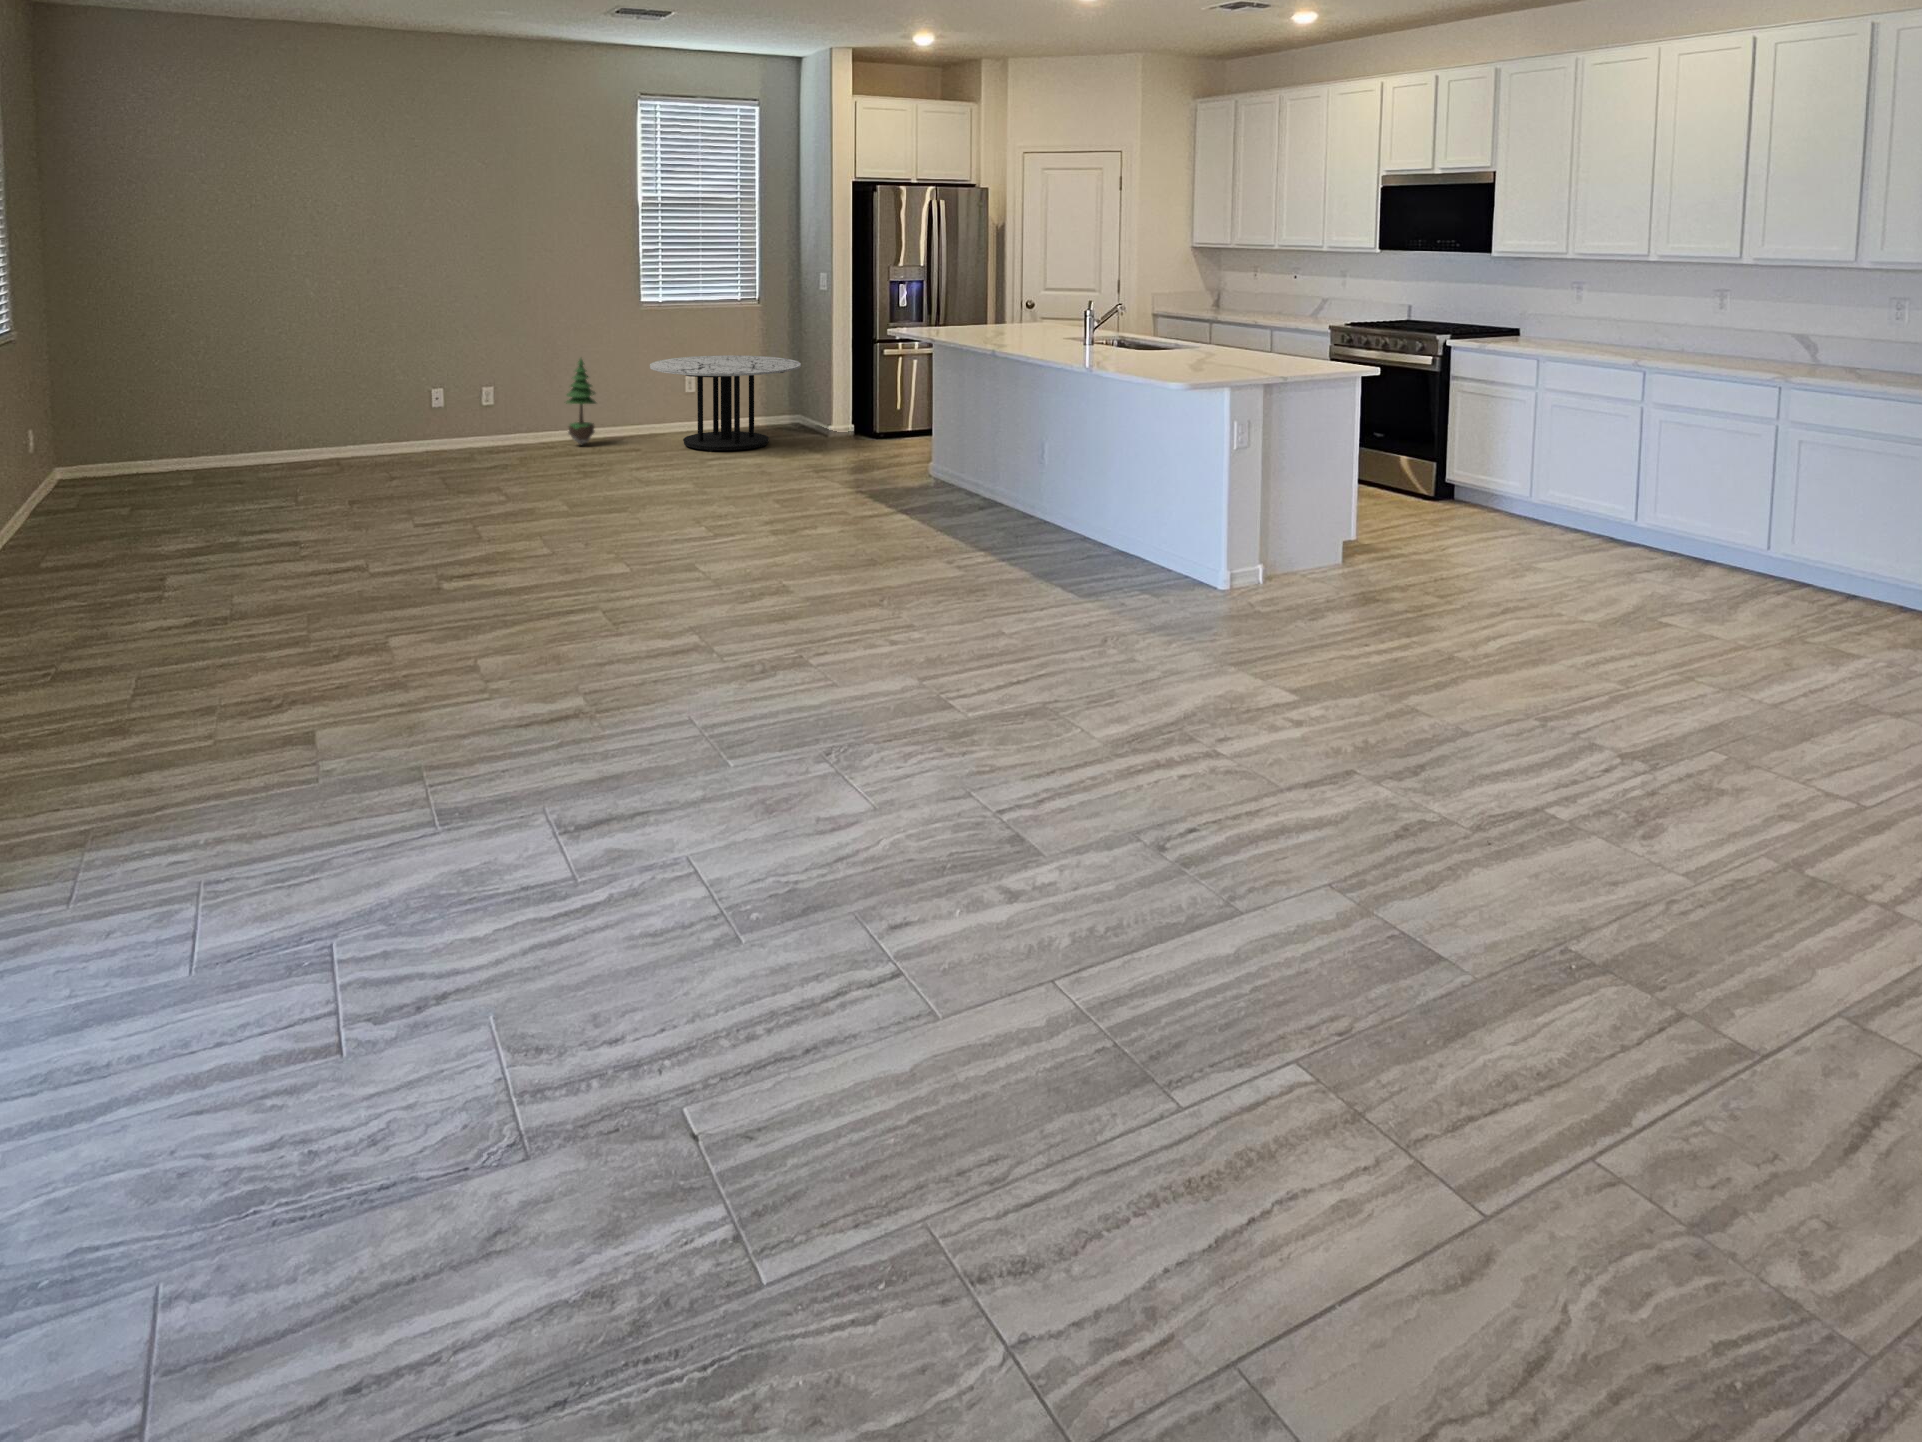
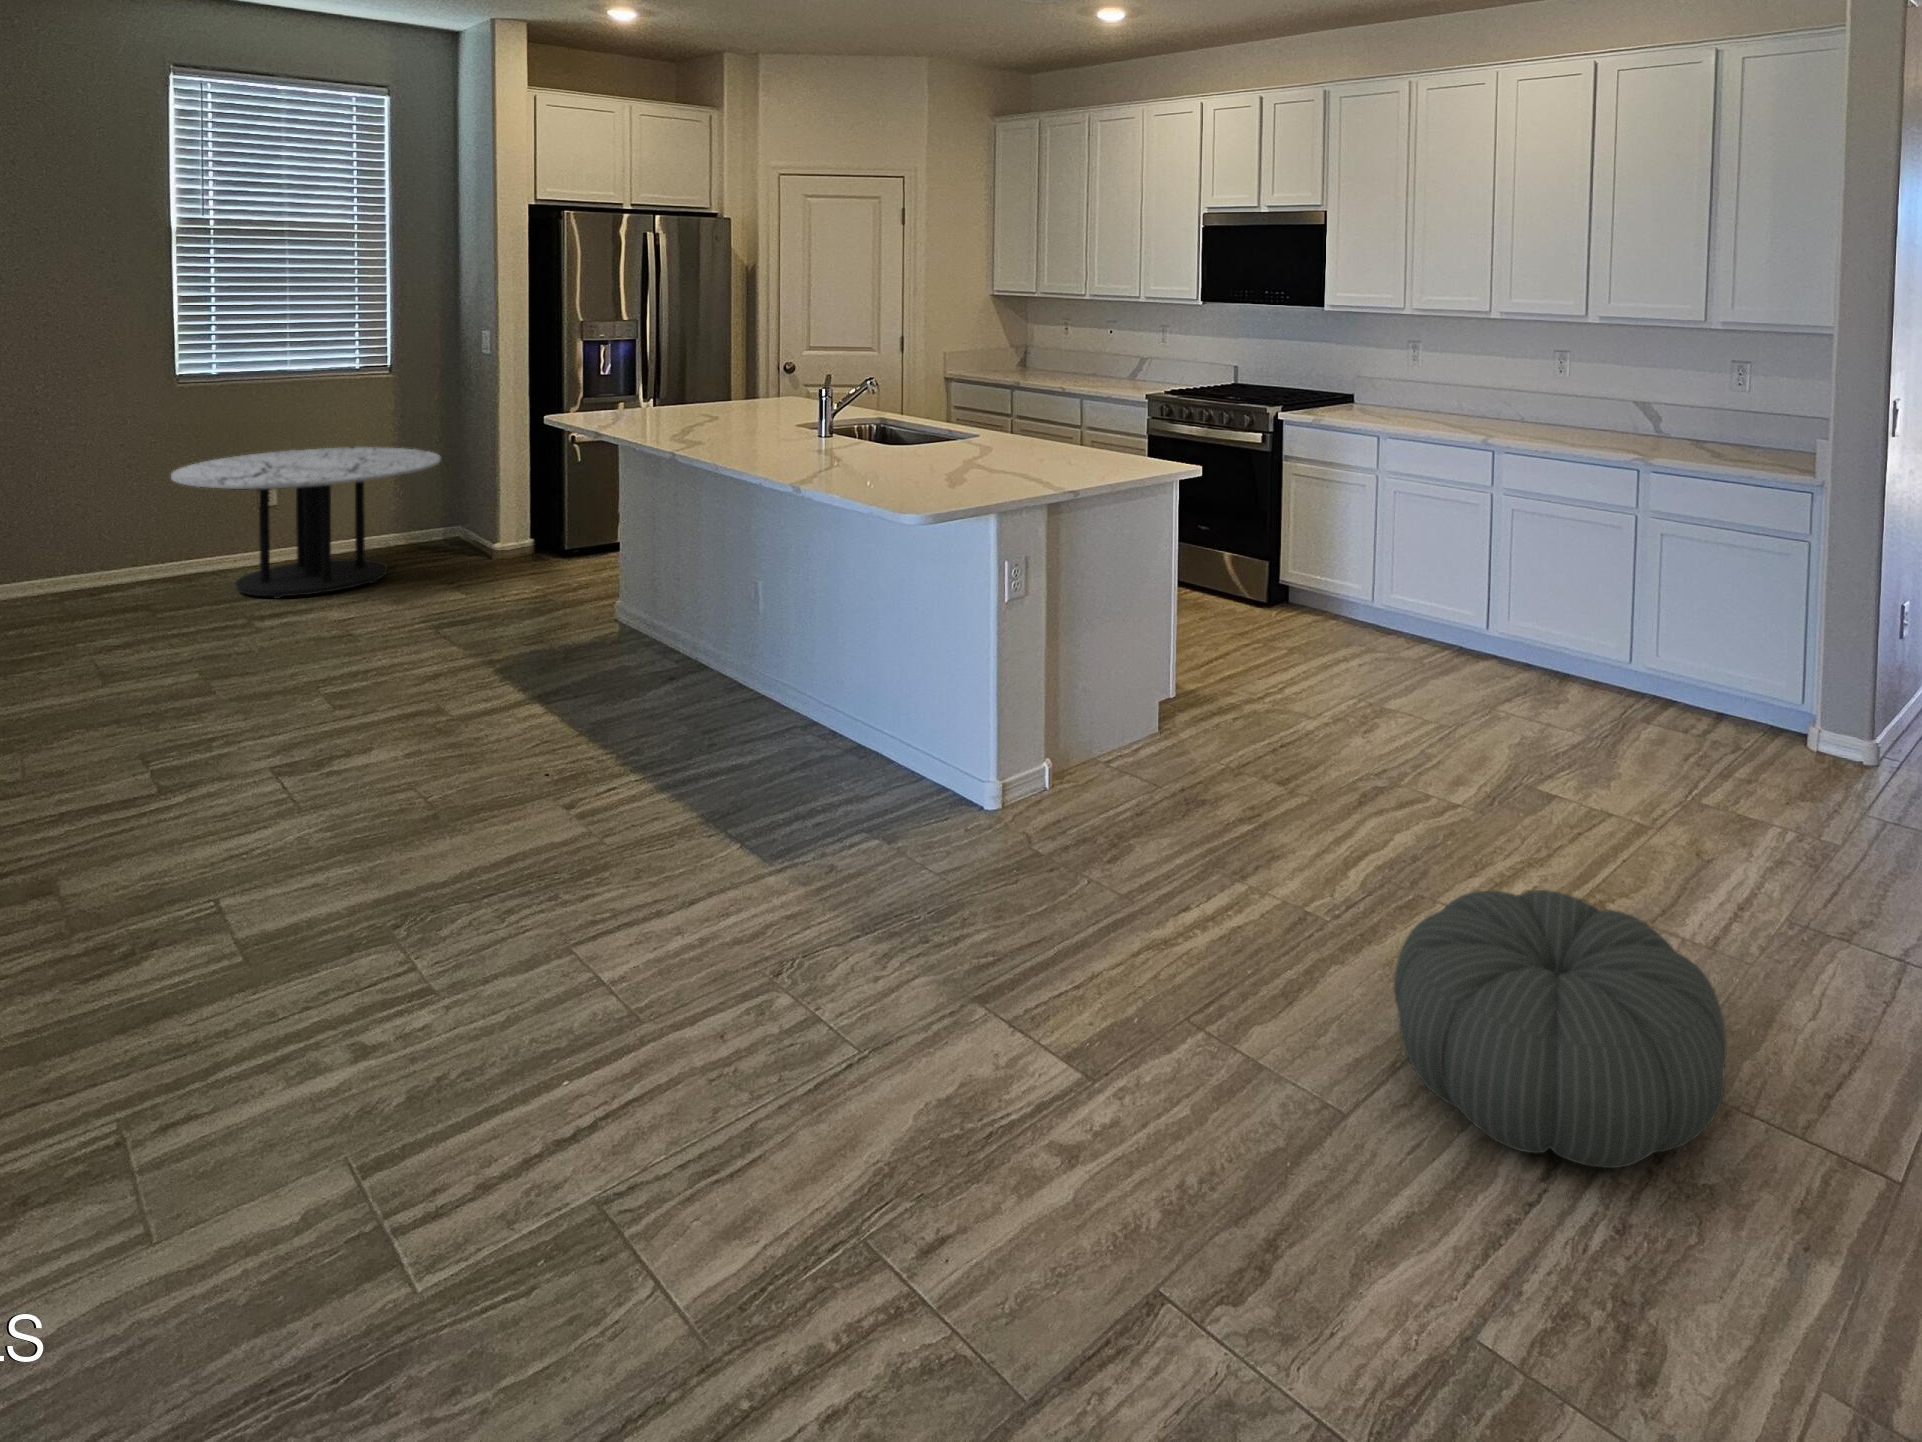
potted tree: present [566,359,596,445] -> none [8,463,77,603]
pouf: none [1521,631,1763,772] -> present [1394,890,1727,1168]

